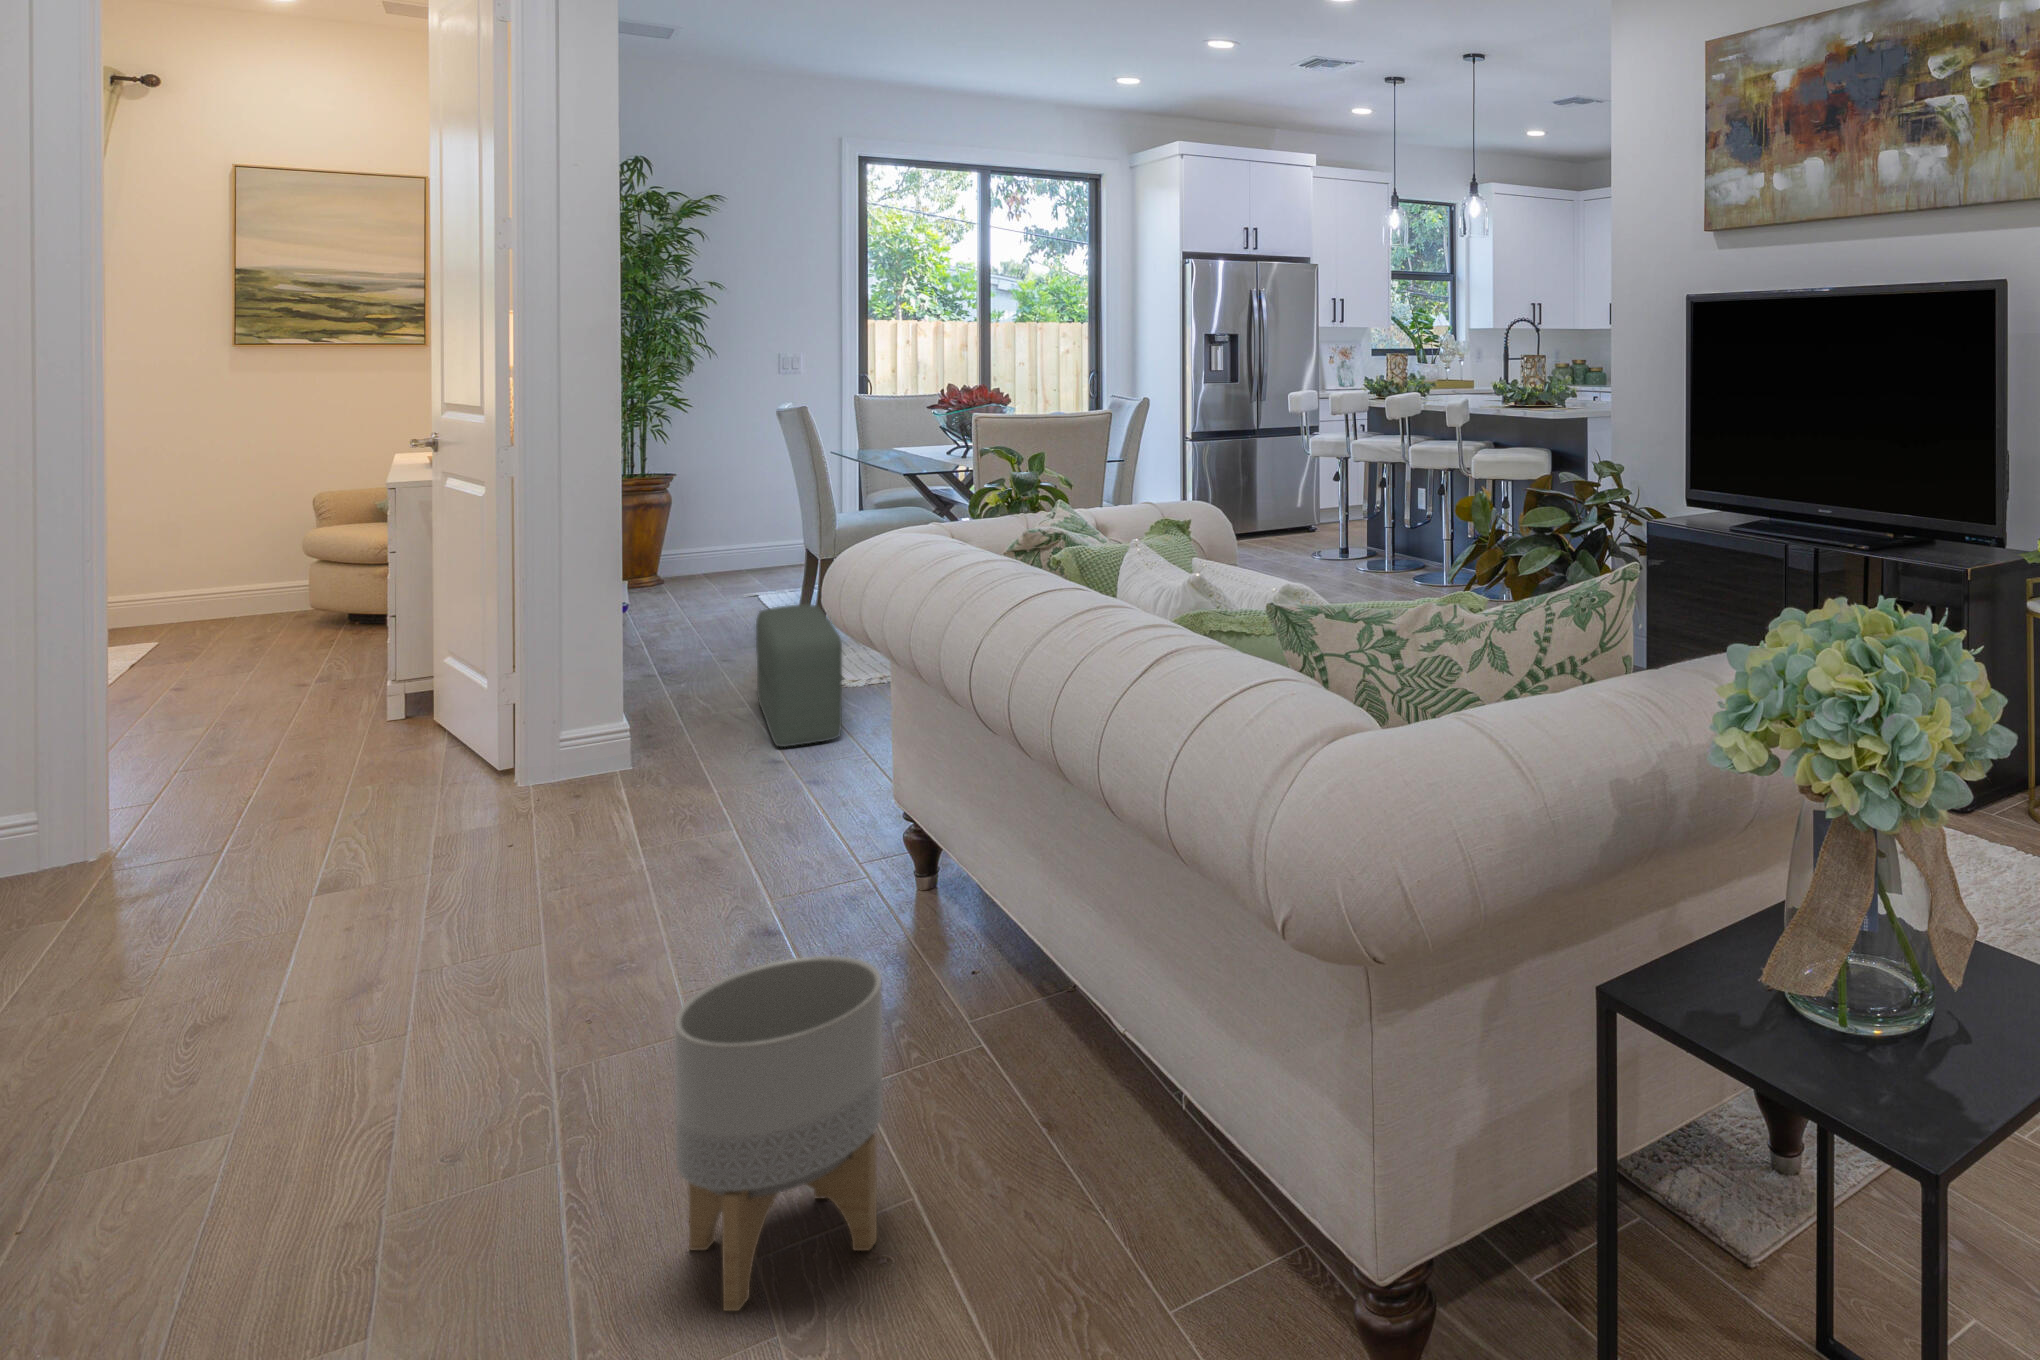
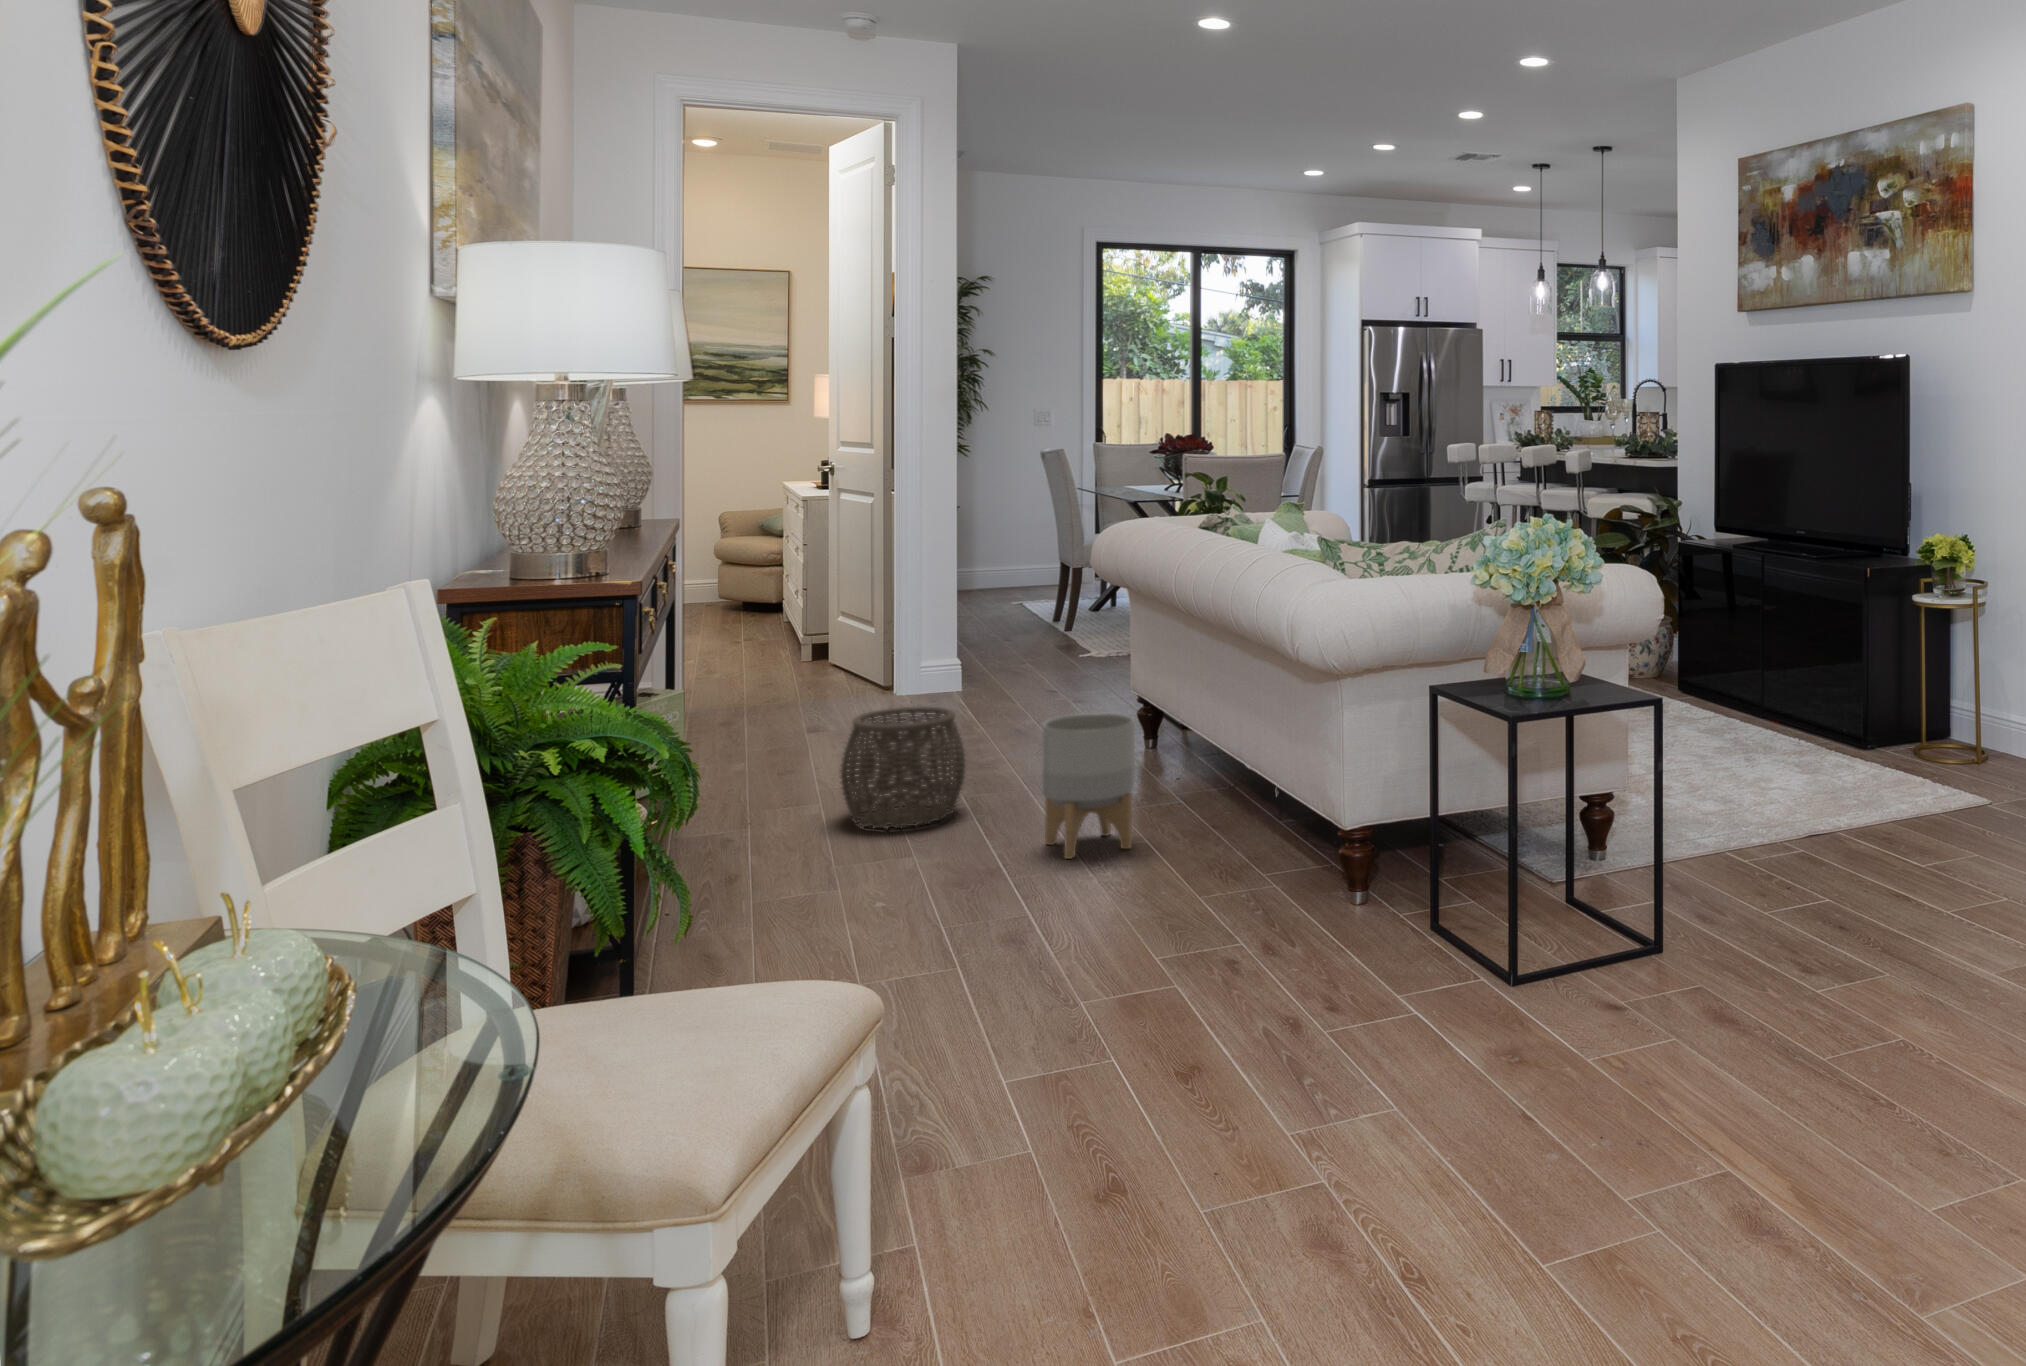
pouf: present [756,604,842,747] -> none [1034,592,1094,683]
woven basket: none [235,932,544,1231] -> present [840,707,966,828]

